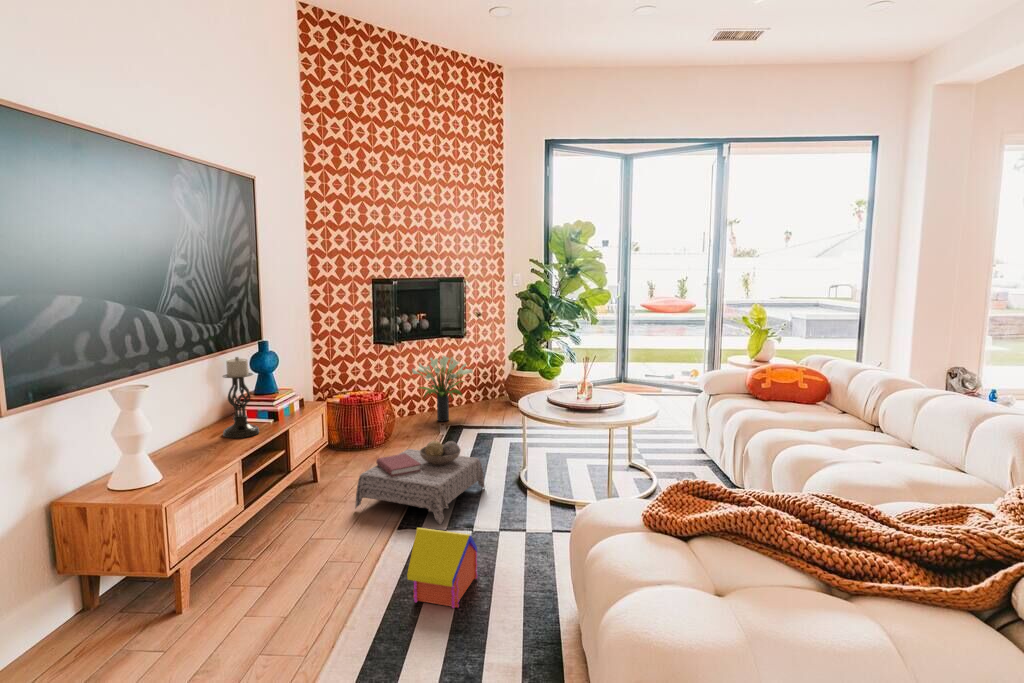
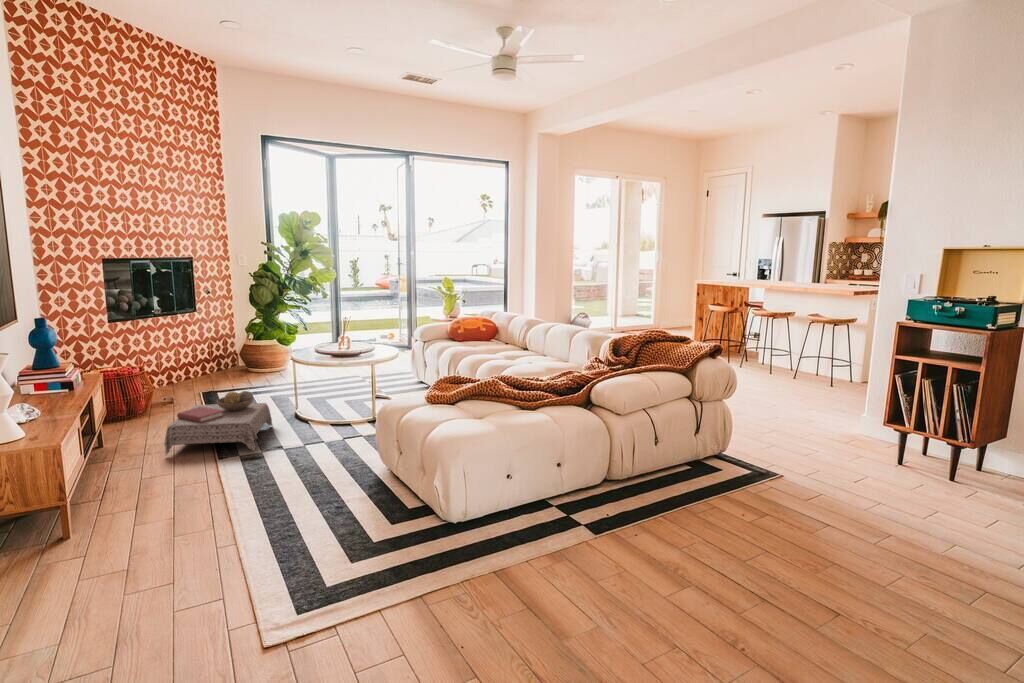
potted plant: present [412,356,473,421] -> none [155,330,220,390]
candle holder: present [222,357,259,438] -> none [23,331,67,406]
toy house: present [407,528,478,608] -> none [264,438,309,491]

